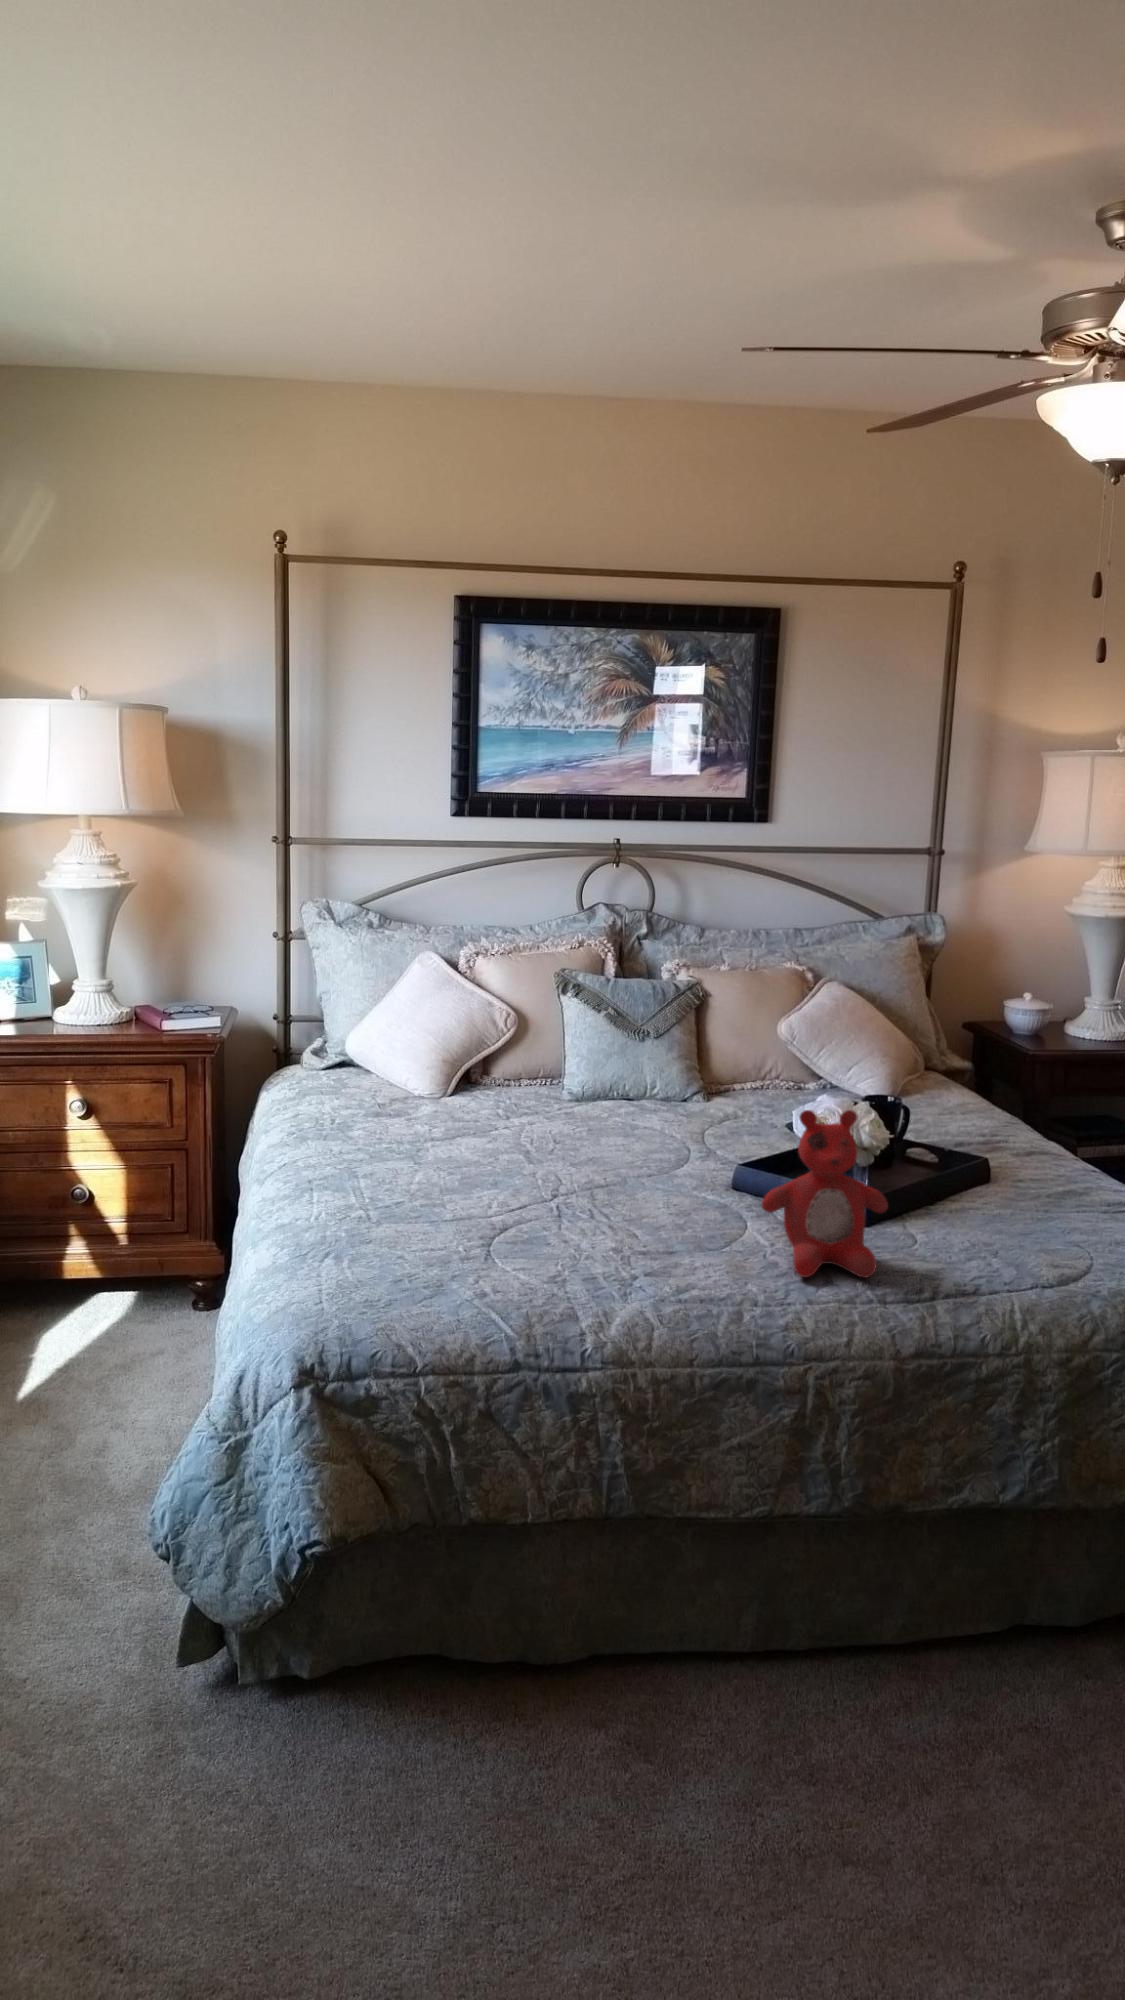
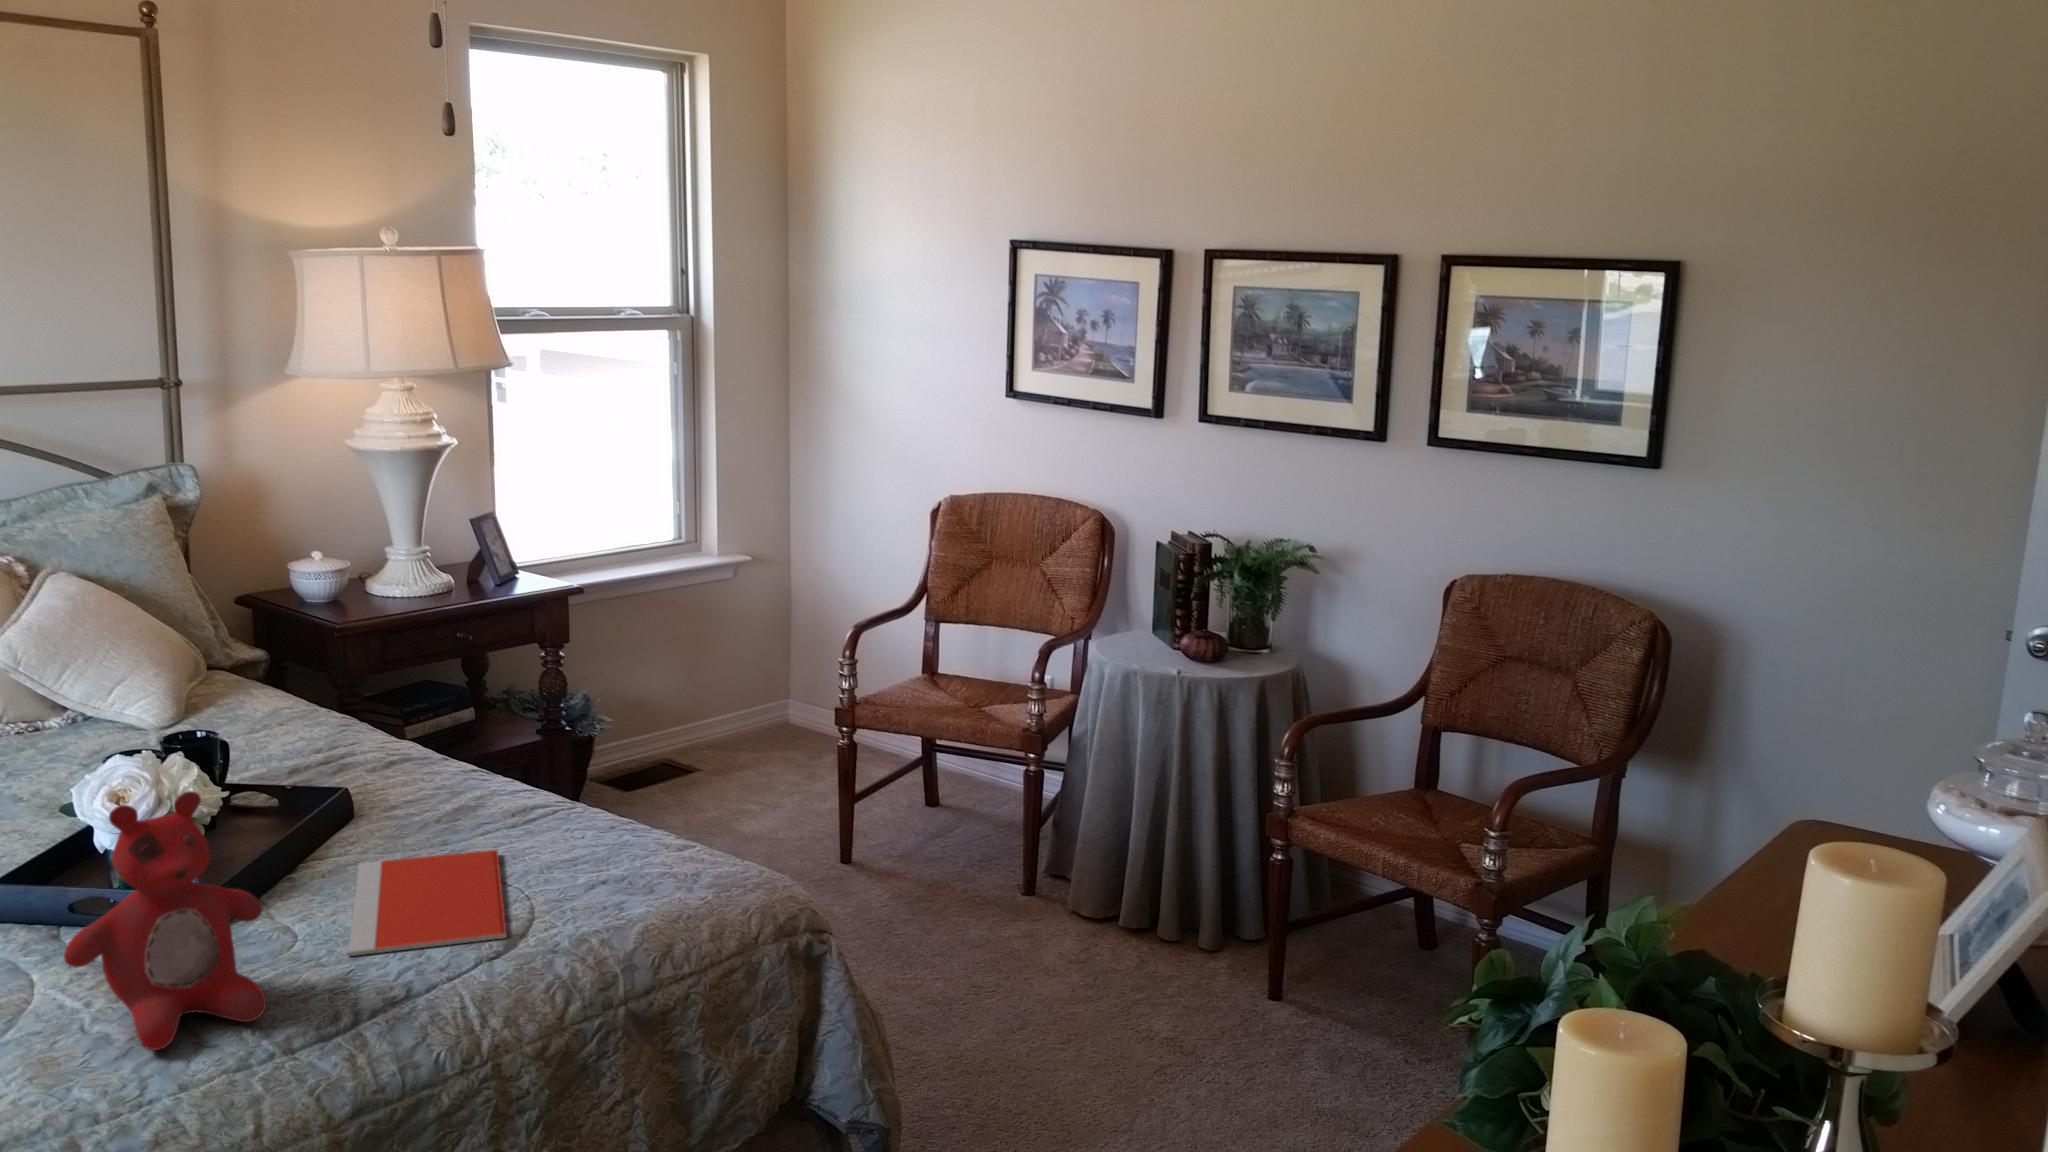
notebook: none [943,1208,1082,1277] -> present [348,850,507,956]

